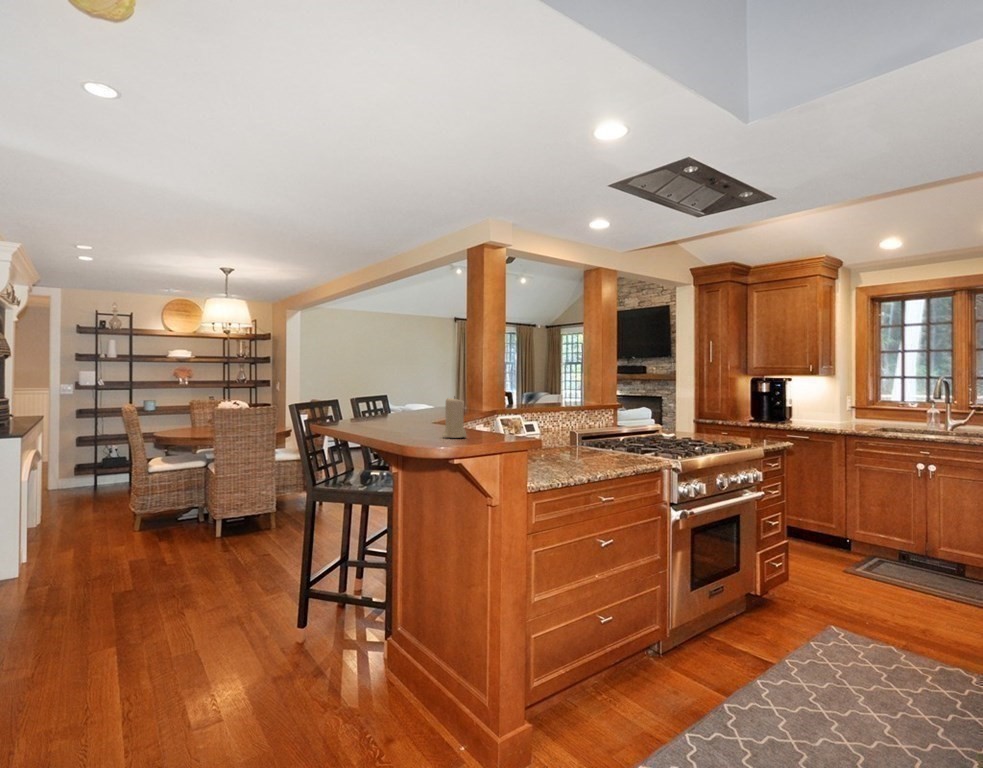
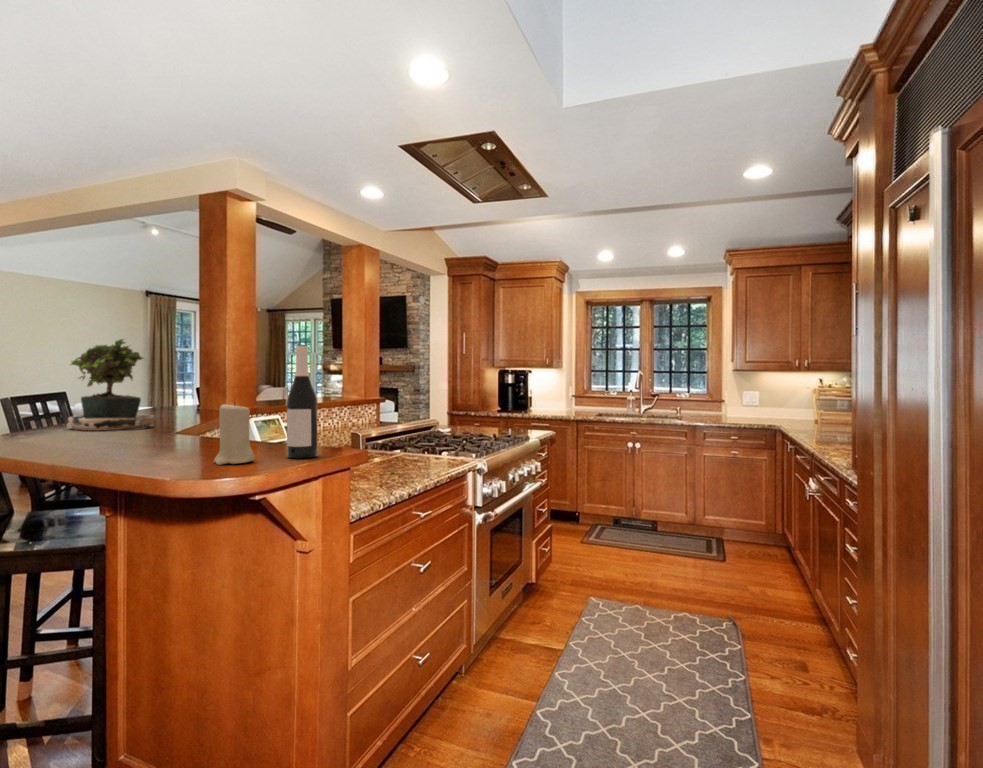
potted plant: none [366,356,430,419] -> present [68,339,154,431]
wine bottle: none [490,357,510,439] -> present [287,345,318,459]

